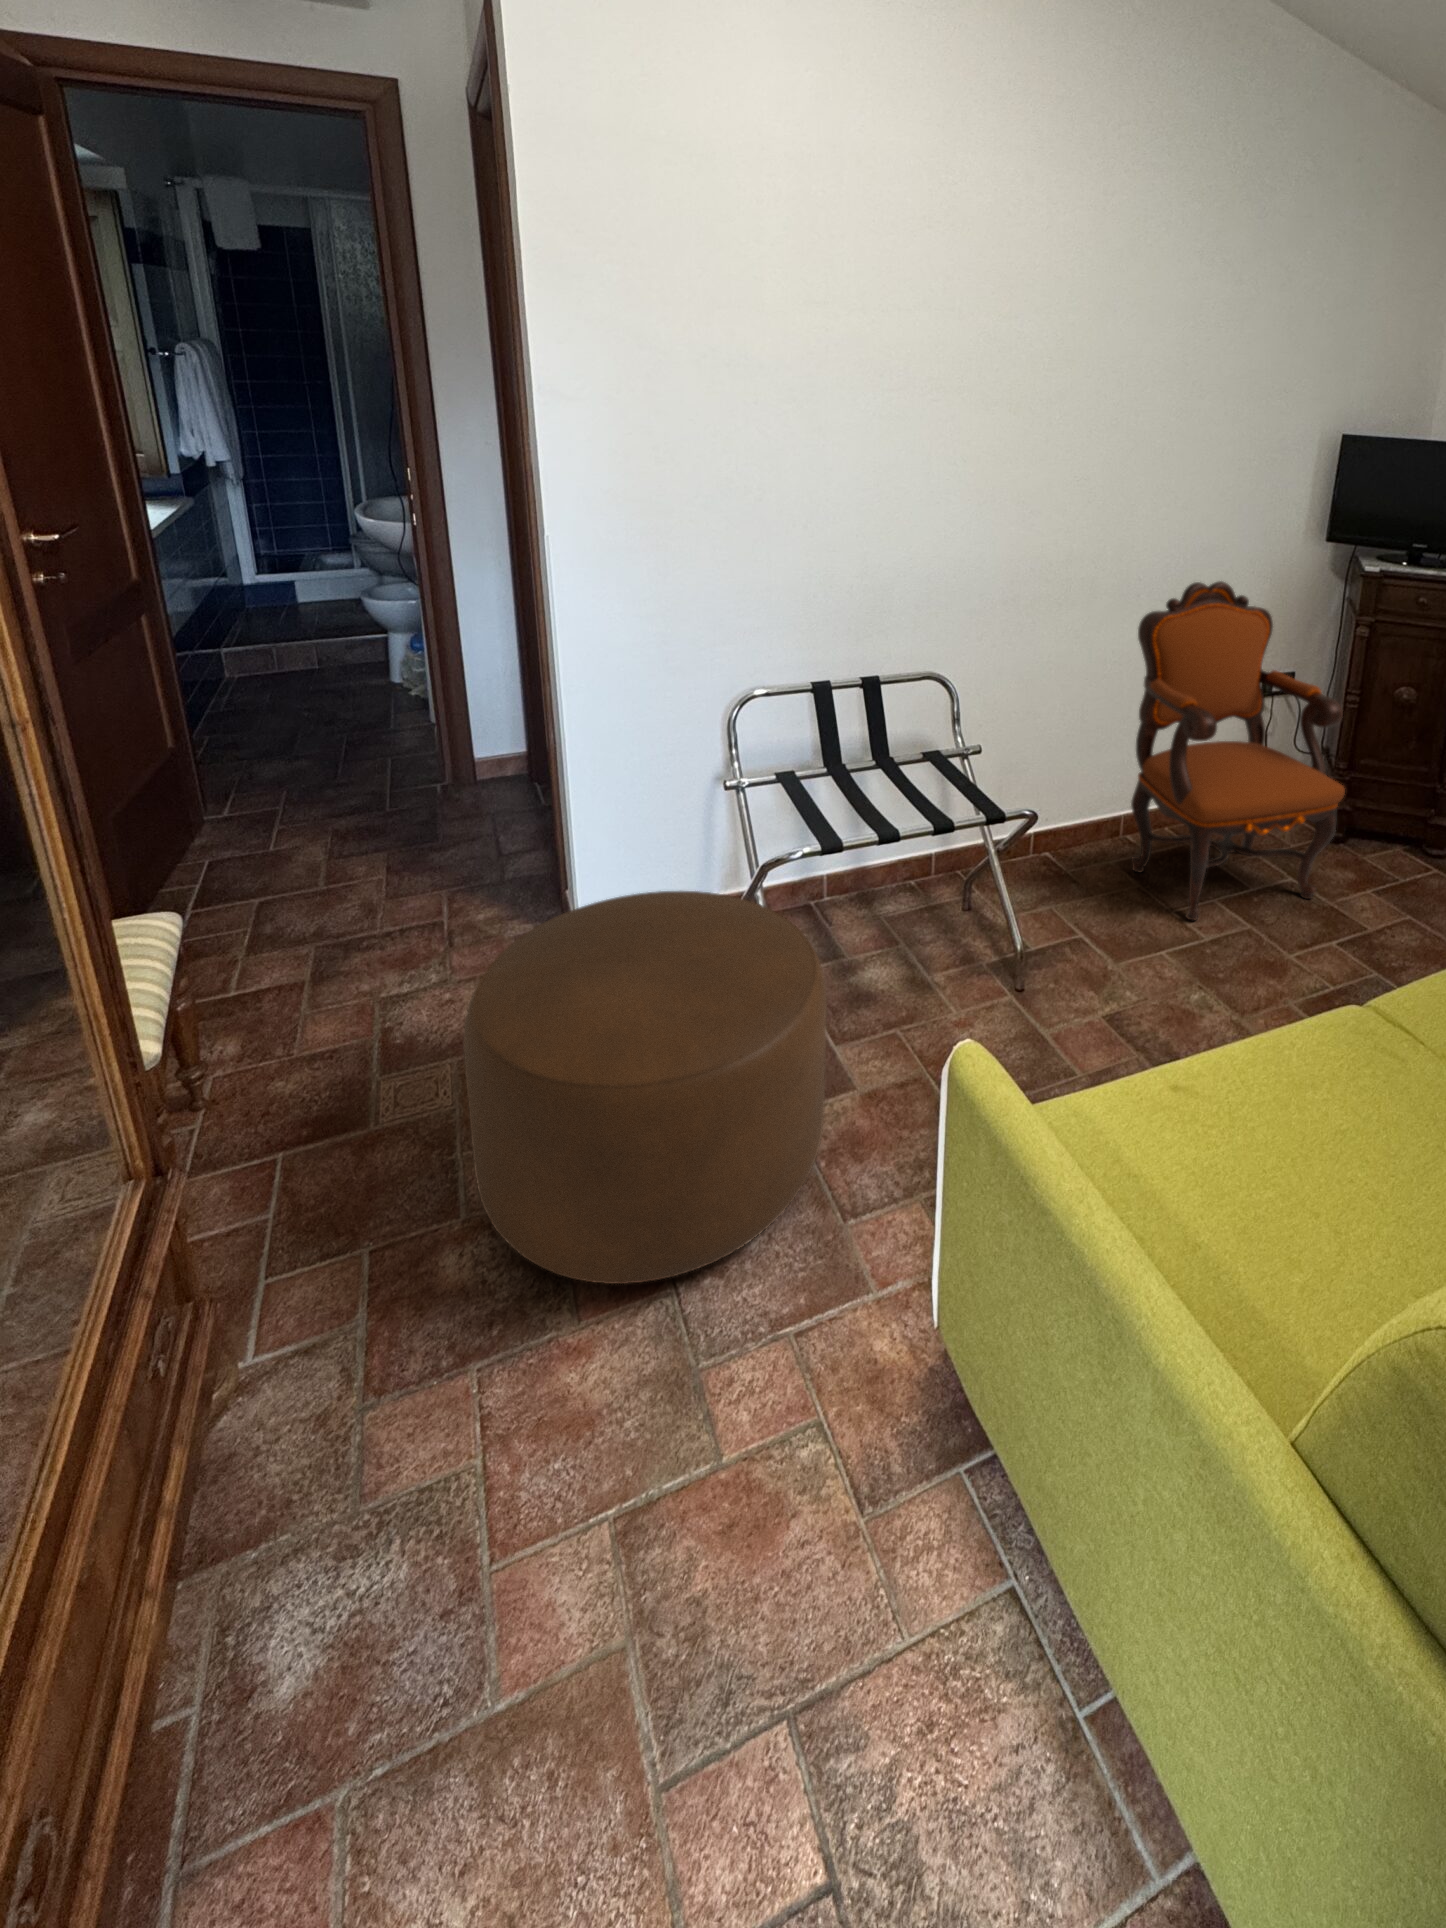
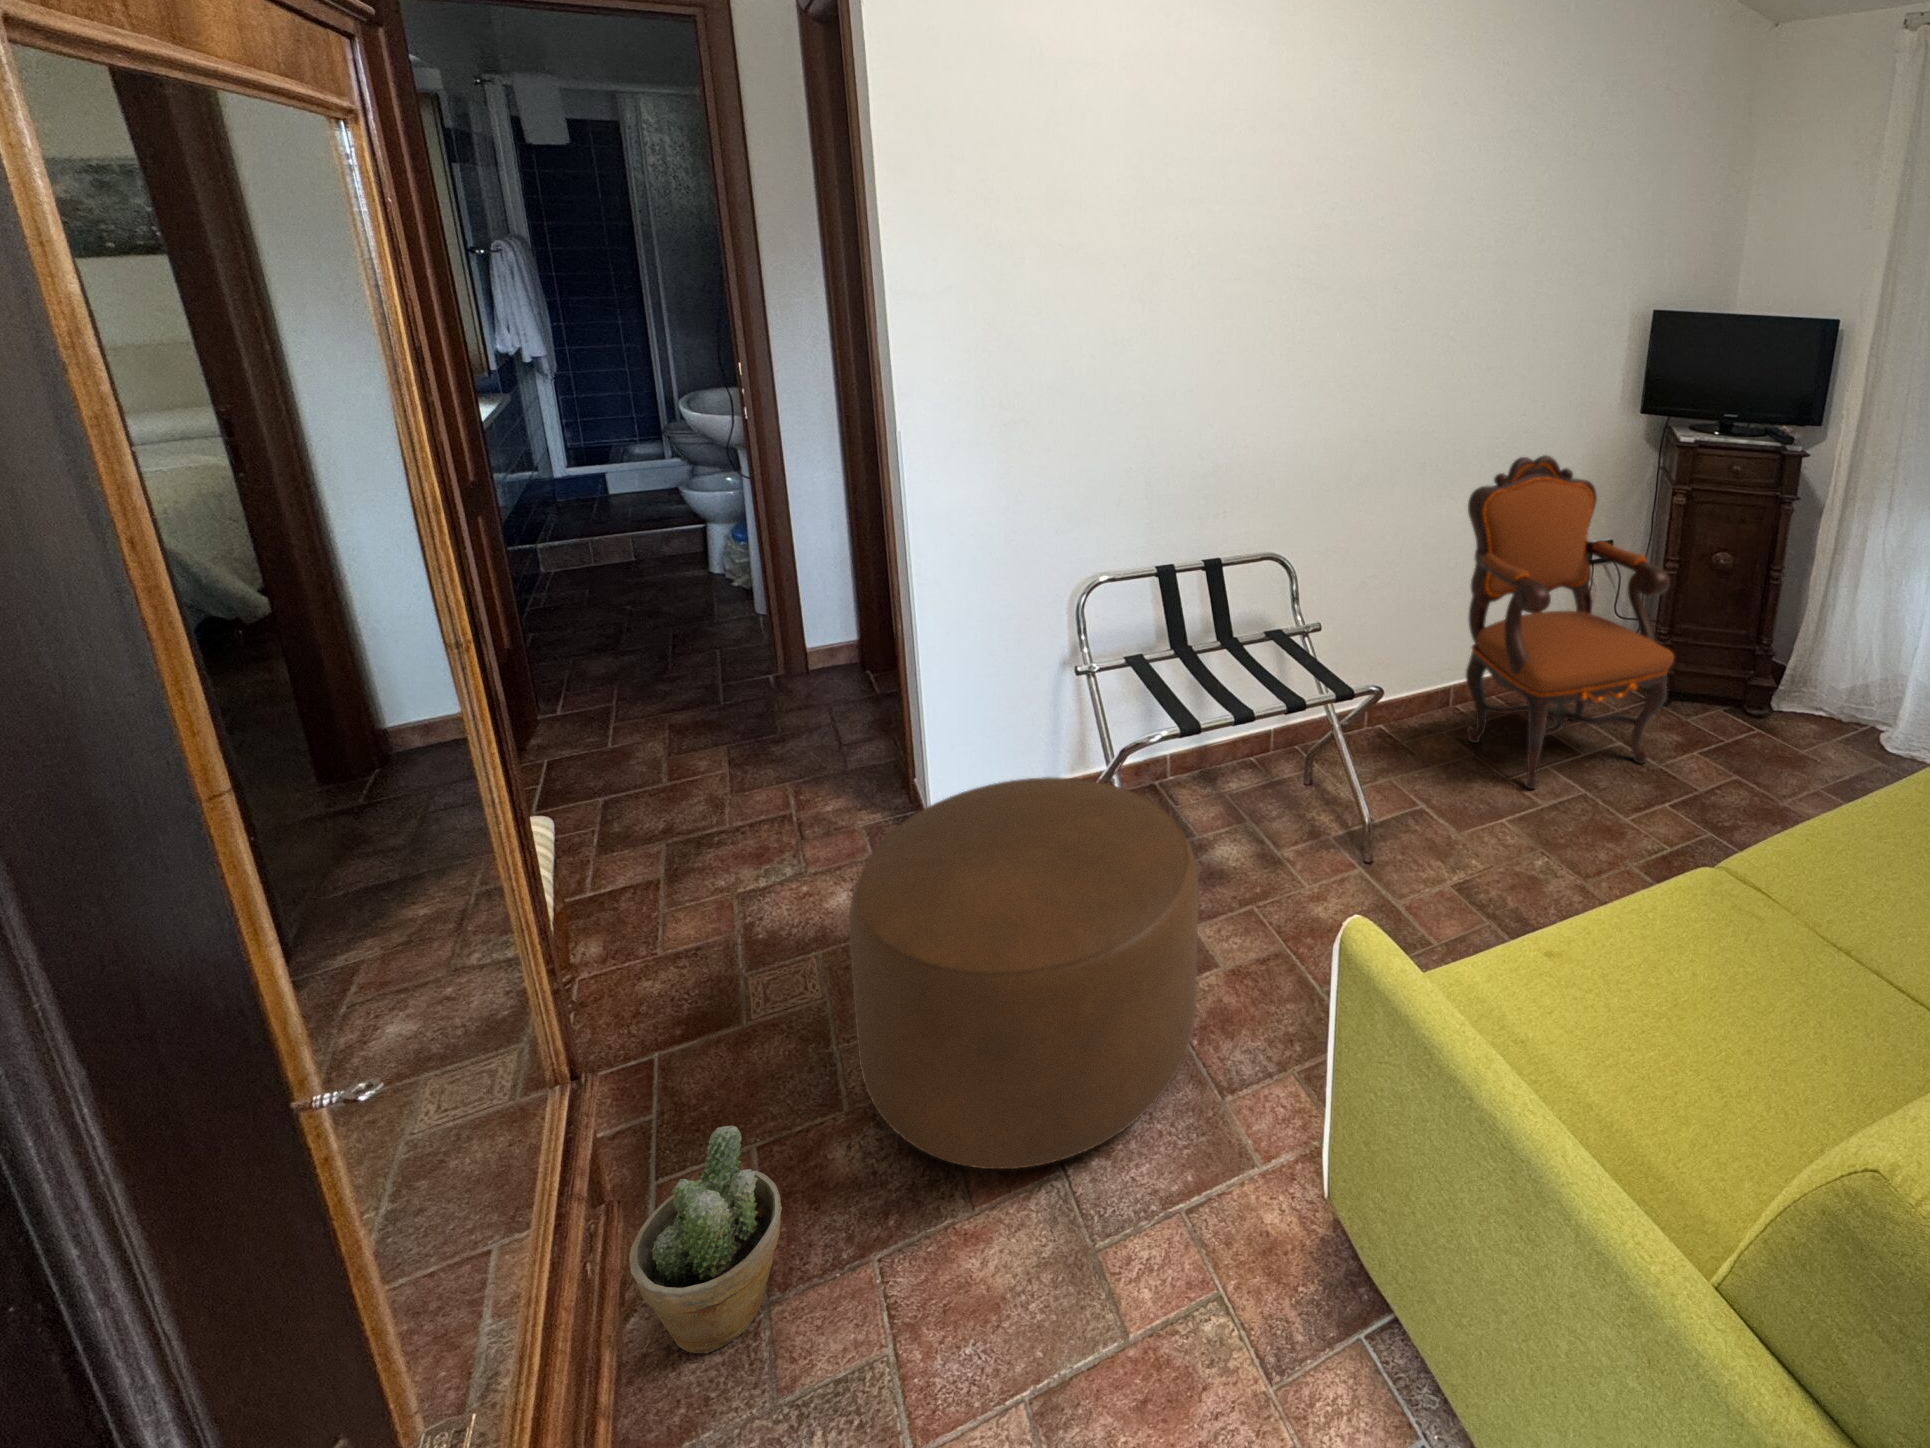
potted plant: none [213,1230,374,1457] -> present [629,1126,782,1354]

